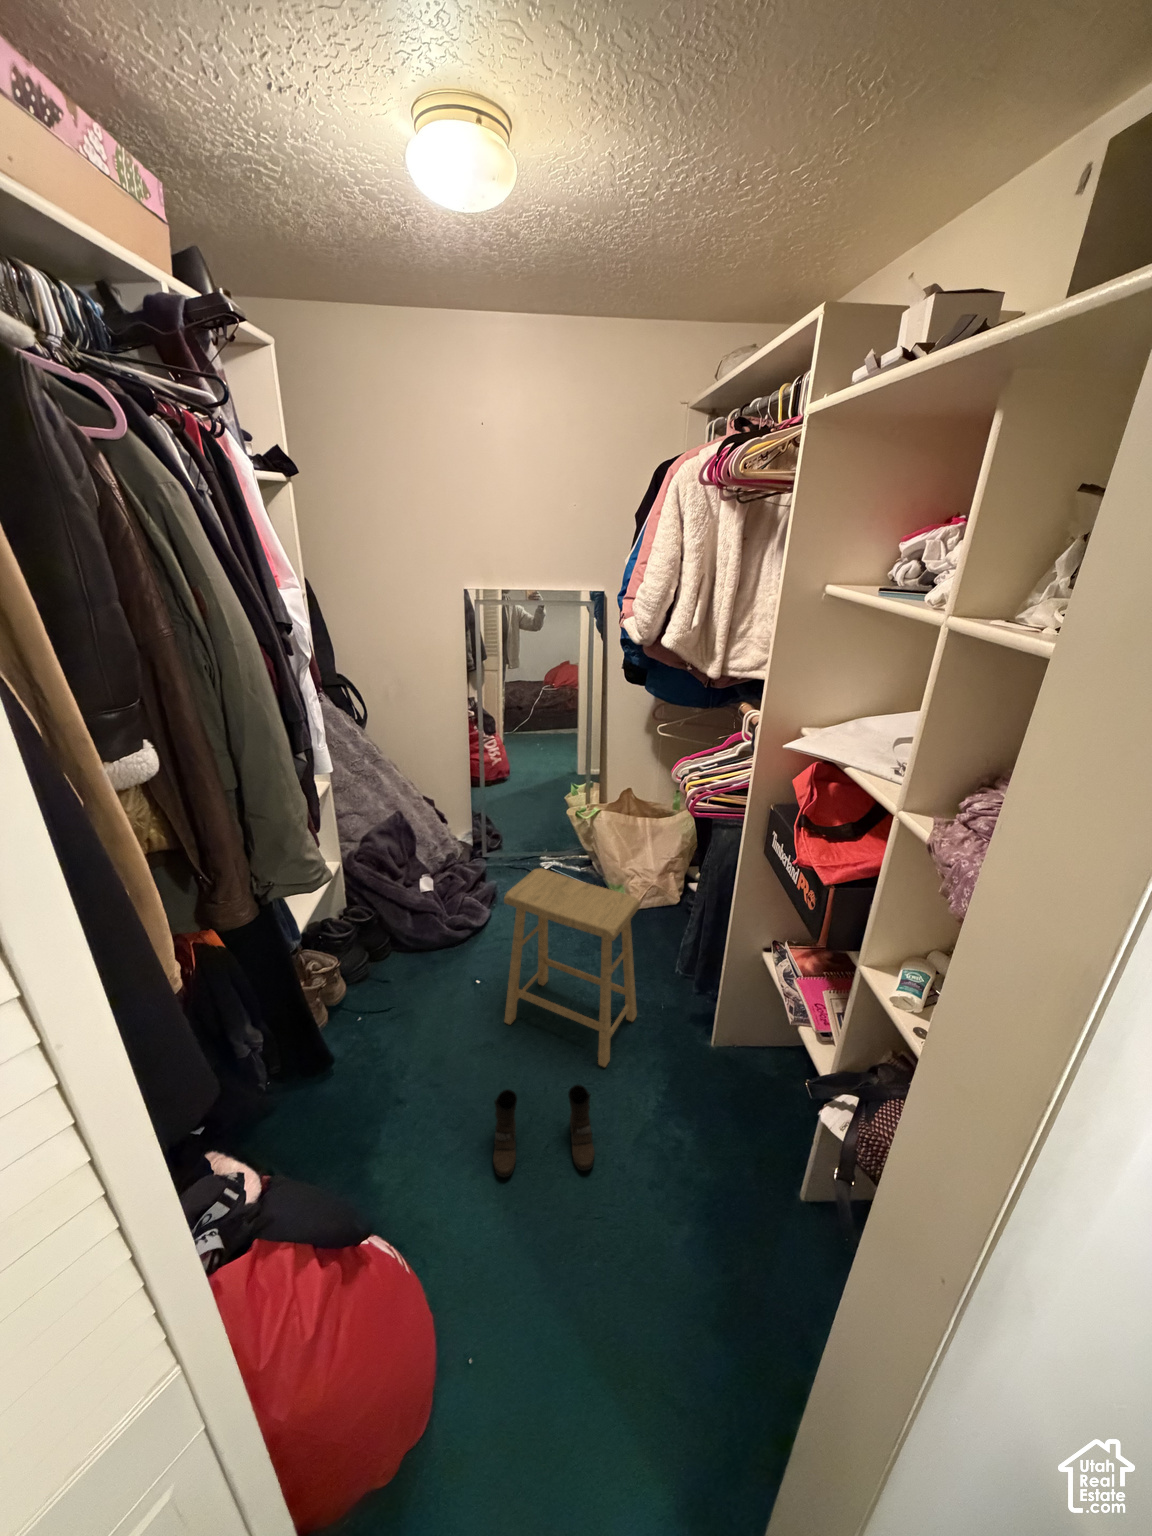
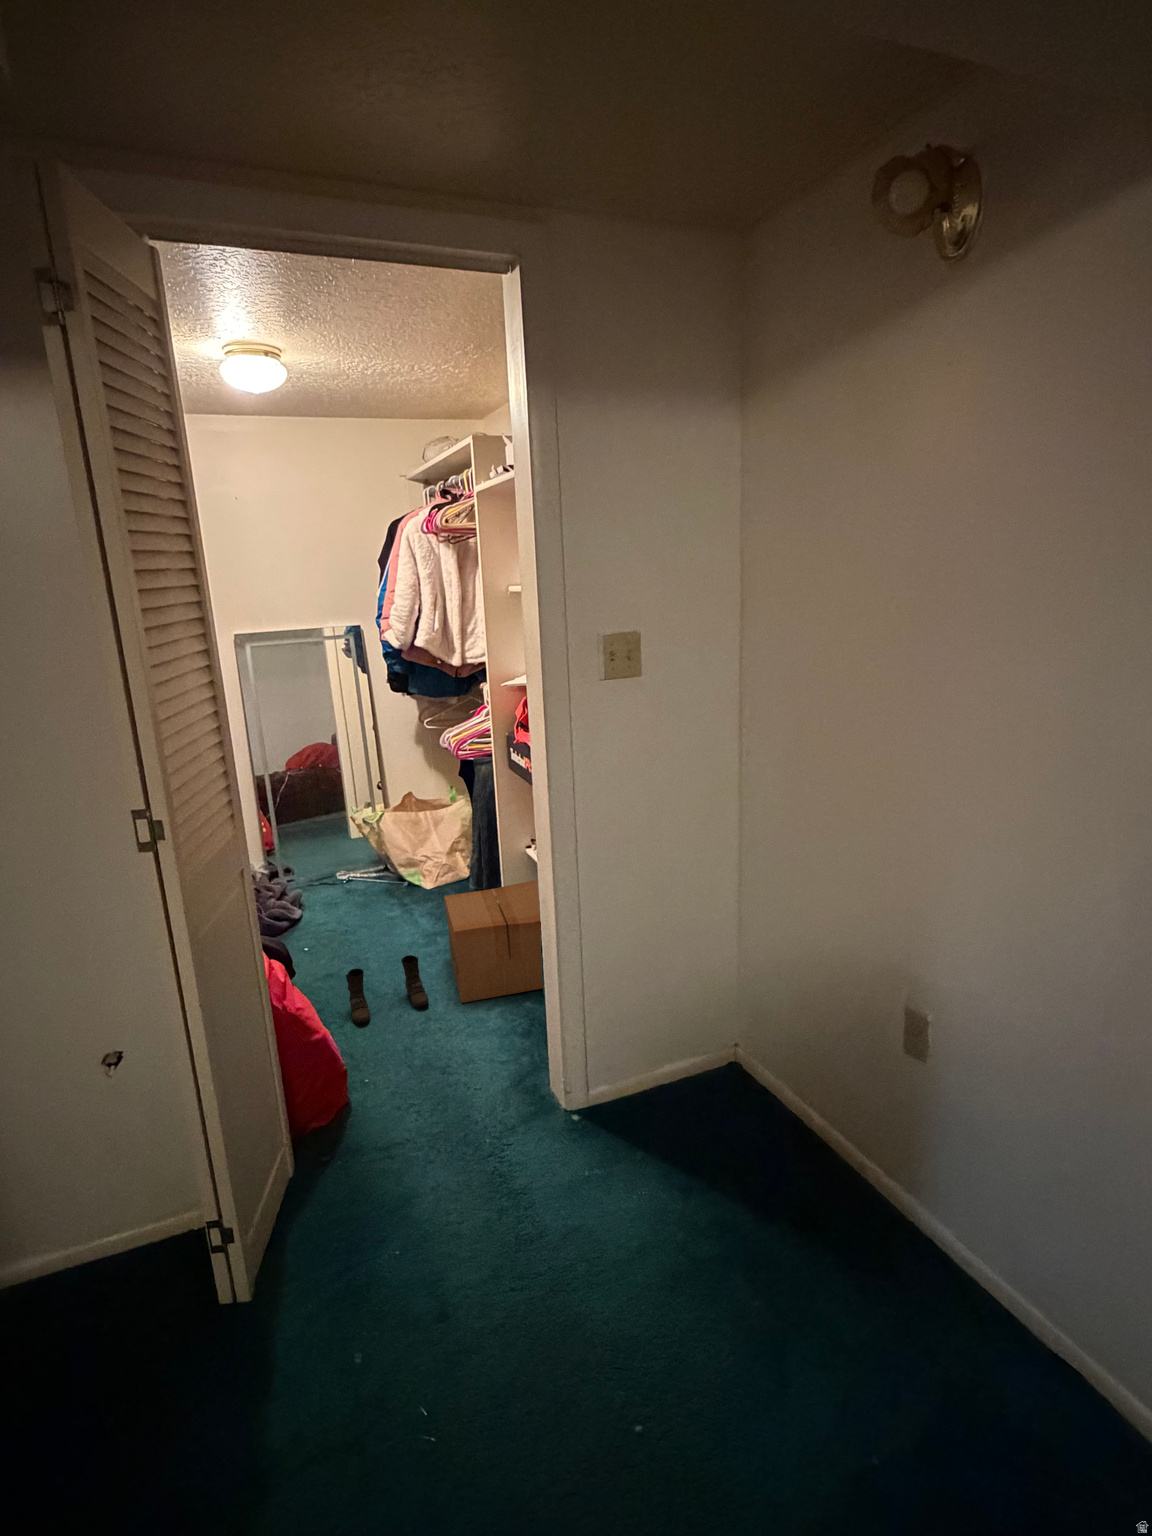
footstool: present [504,868,641,1067] -> none [324,830,446,964]
cardboard box: none [637,996,799,1197] -> present [444,881,543,1003]

